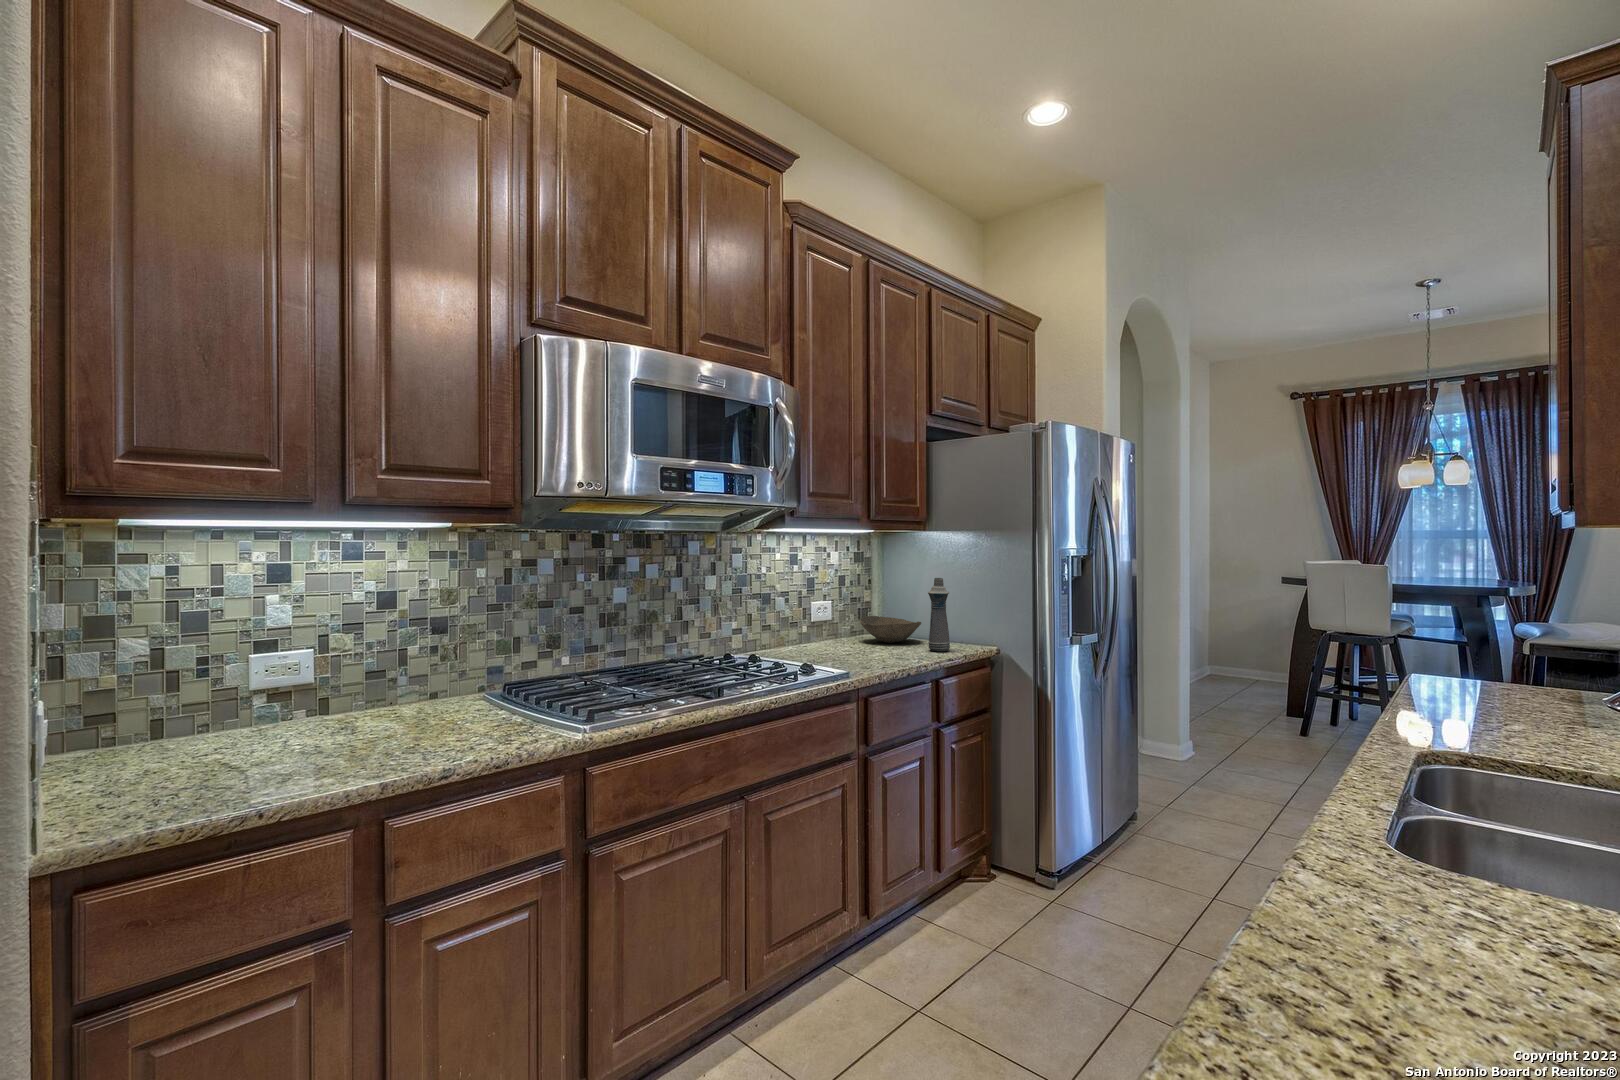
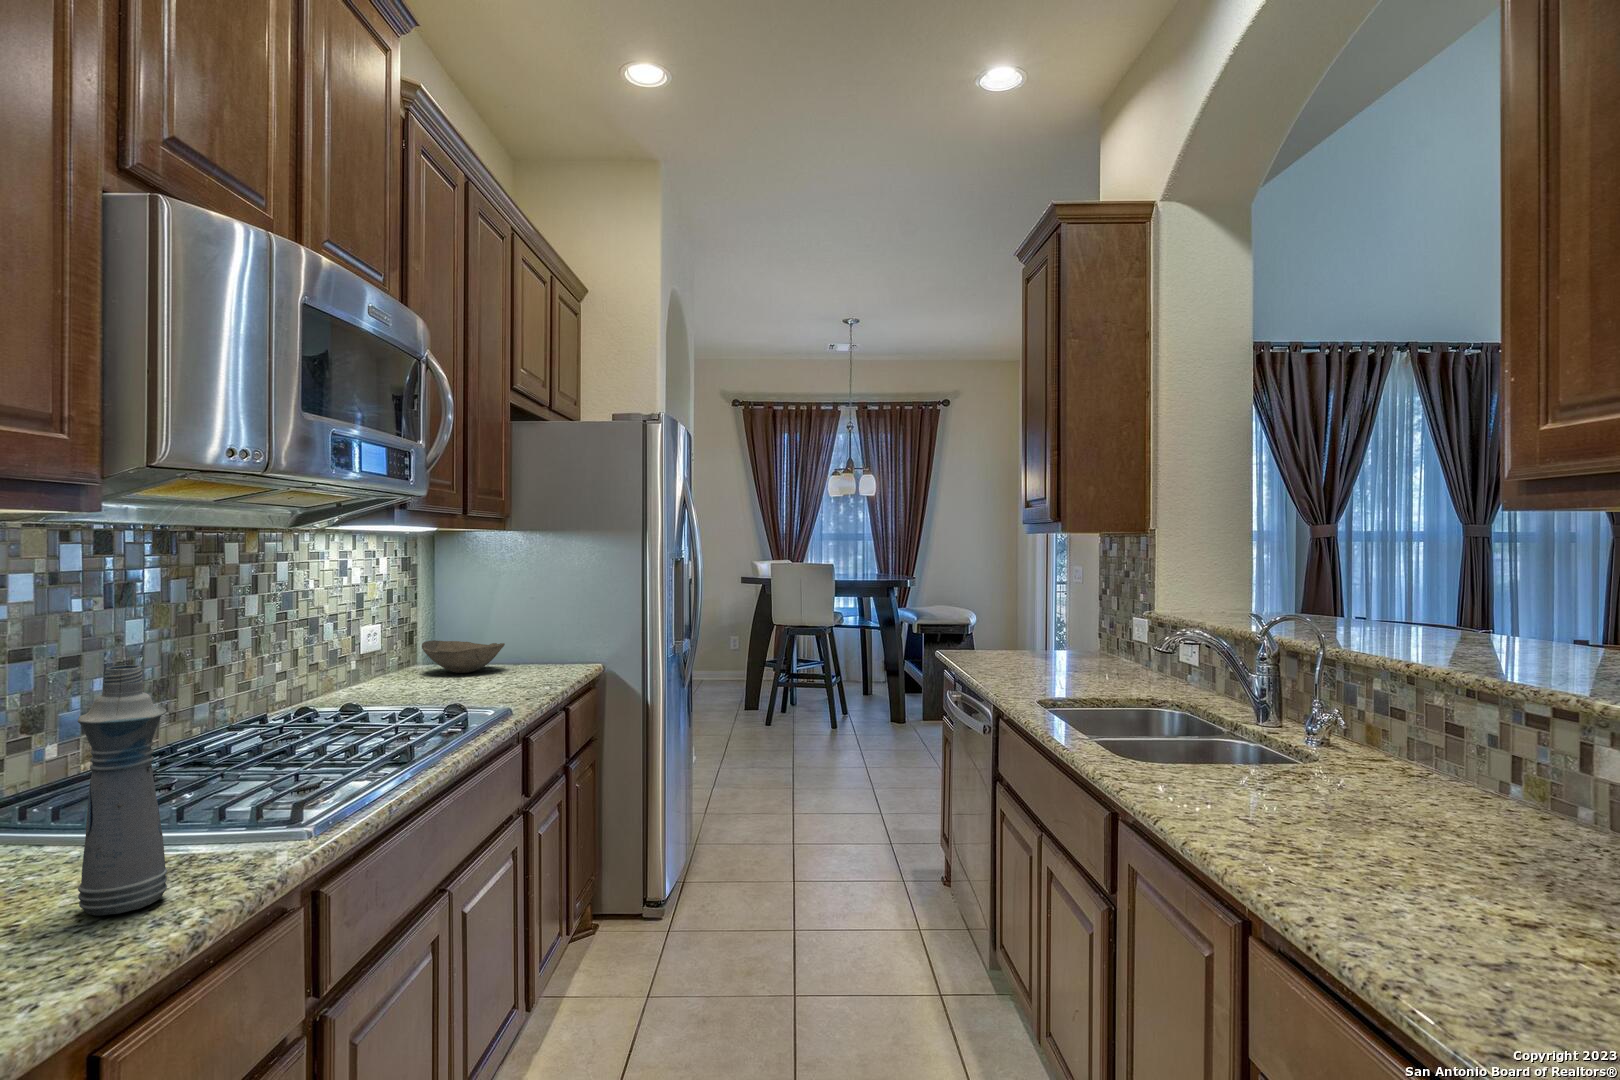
bottle: present [928,578,950,651] -> present [78,665,167,915]

